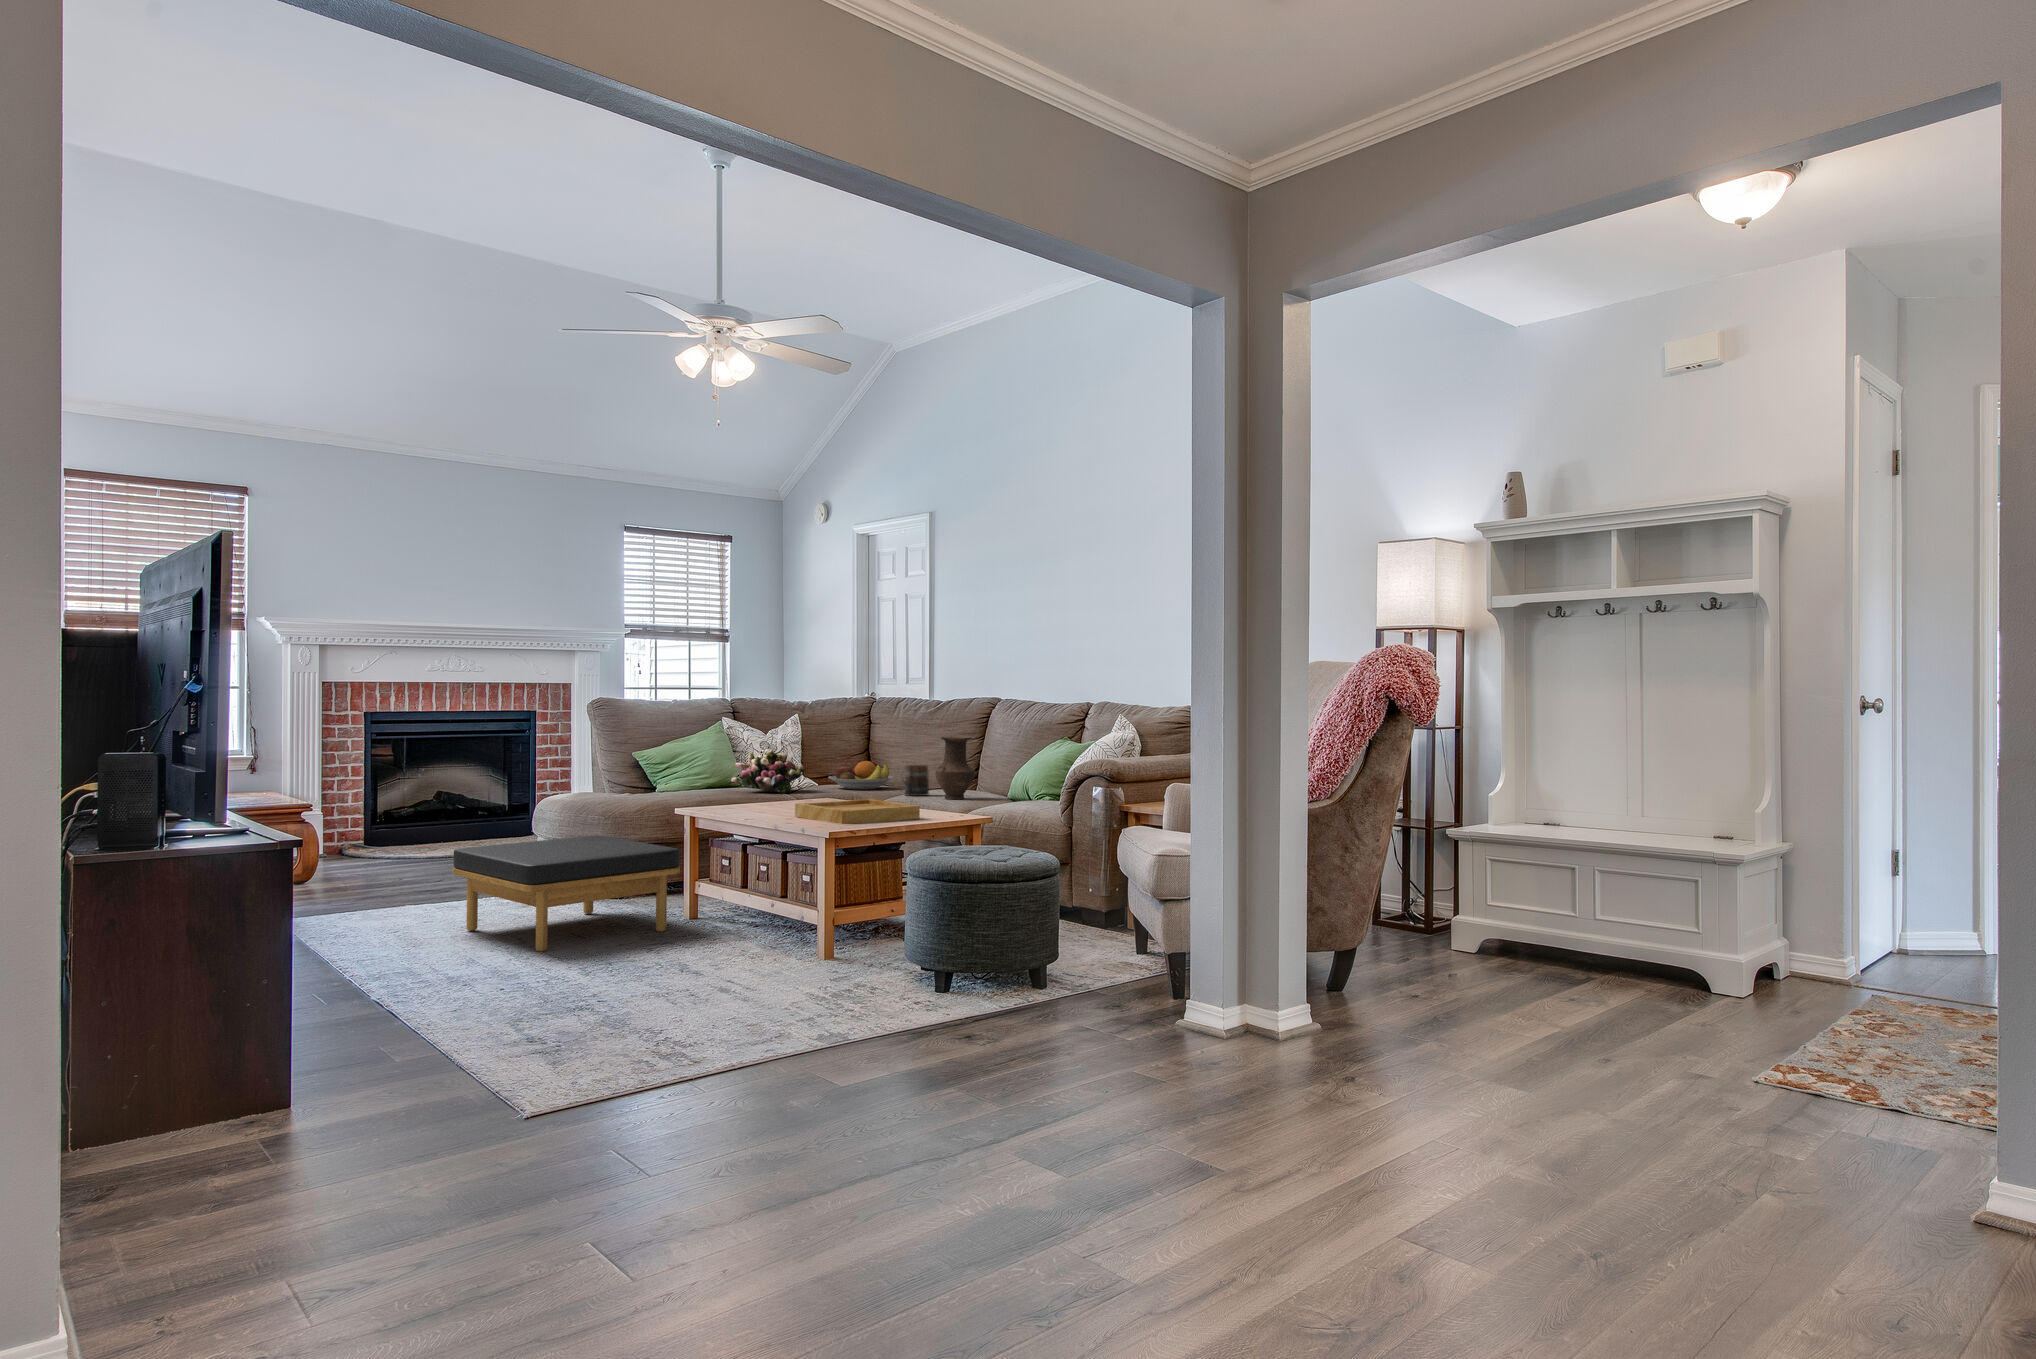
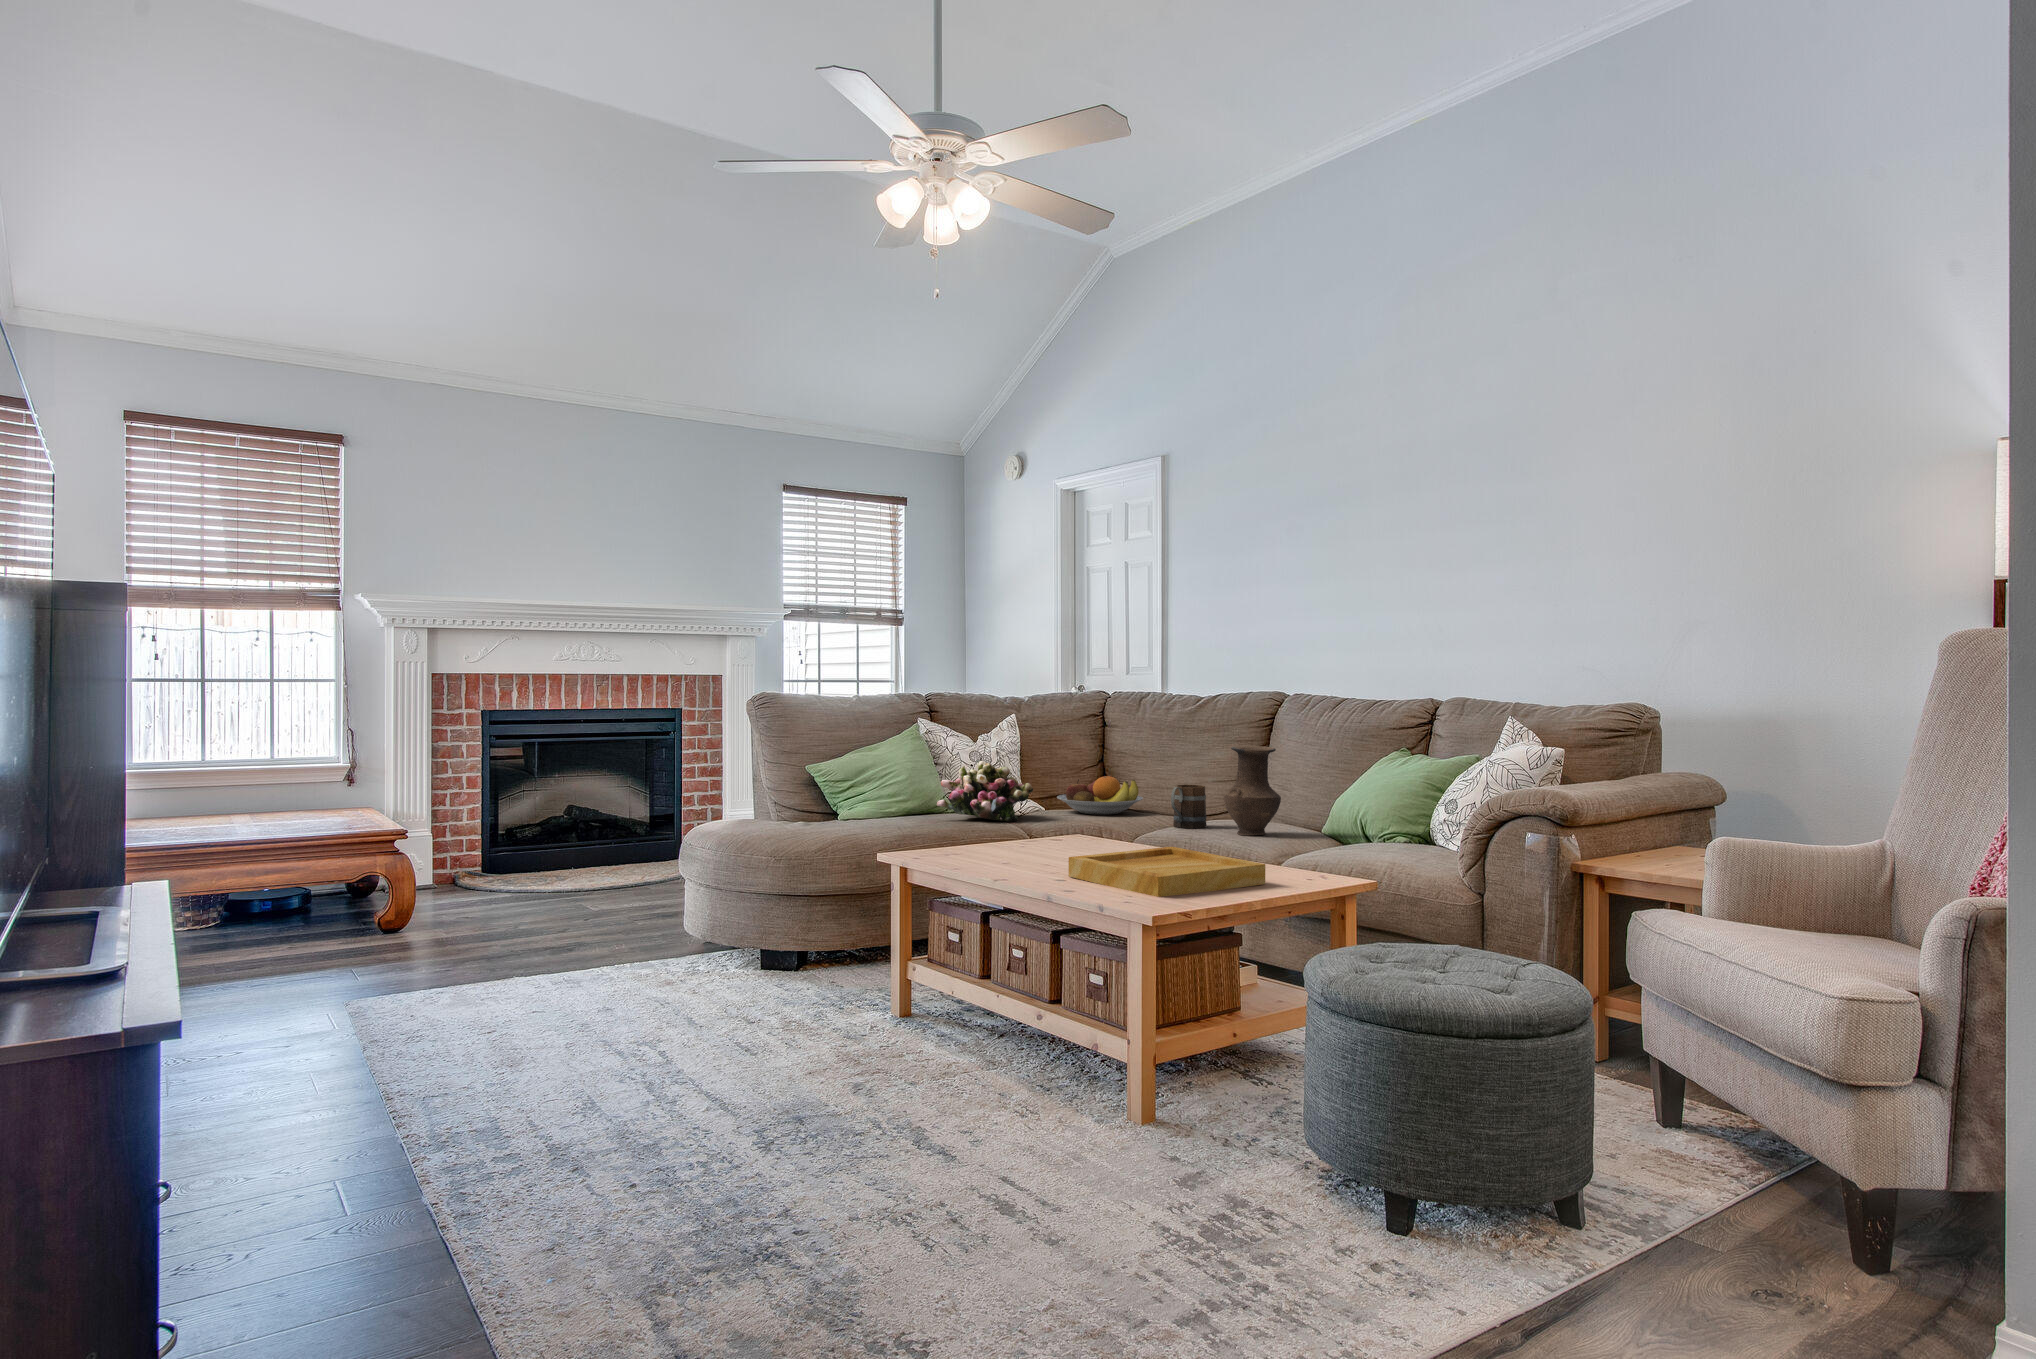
ottoman: present [452,836,680,951] -> none [565,891,895,1093]

